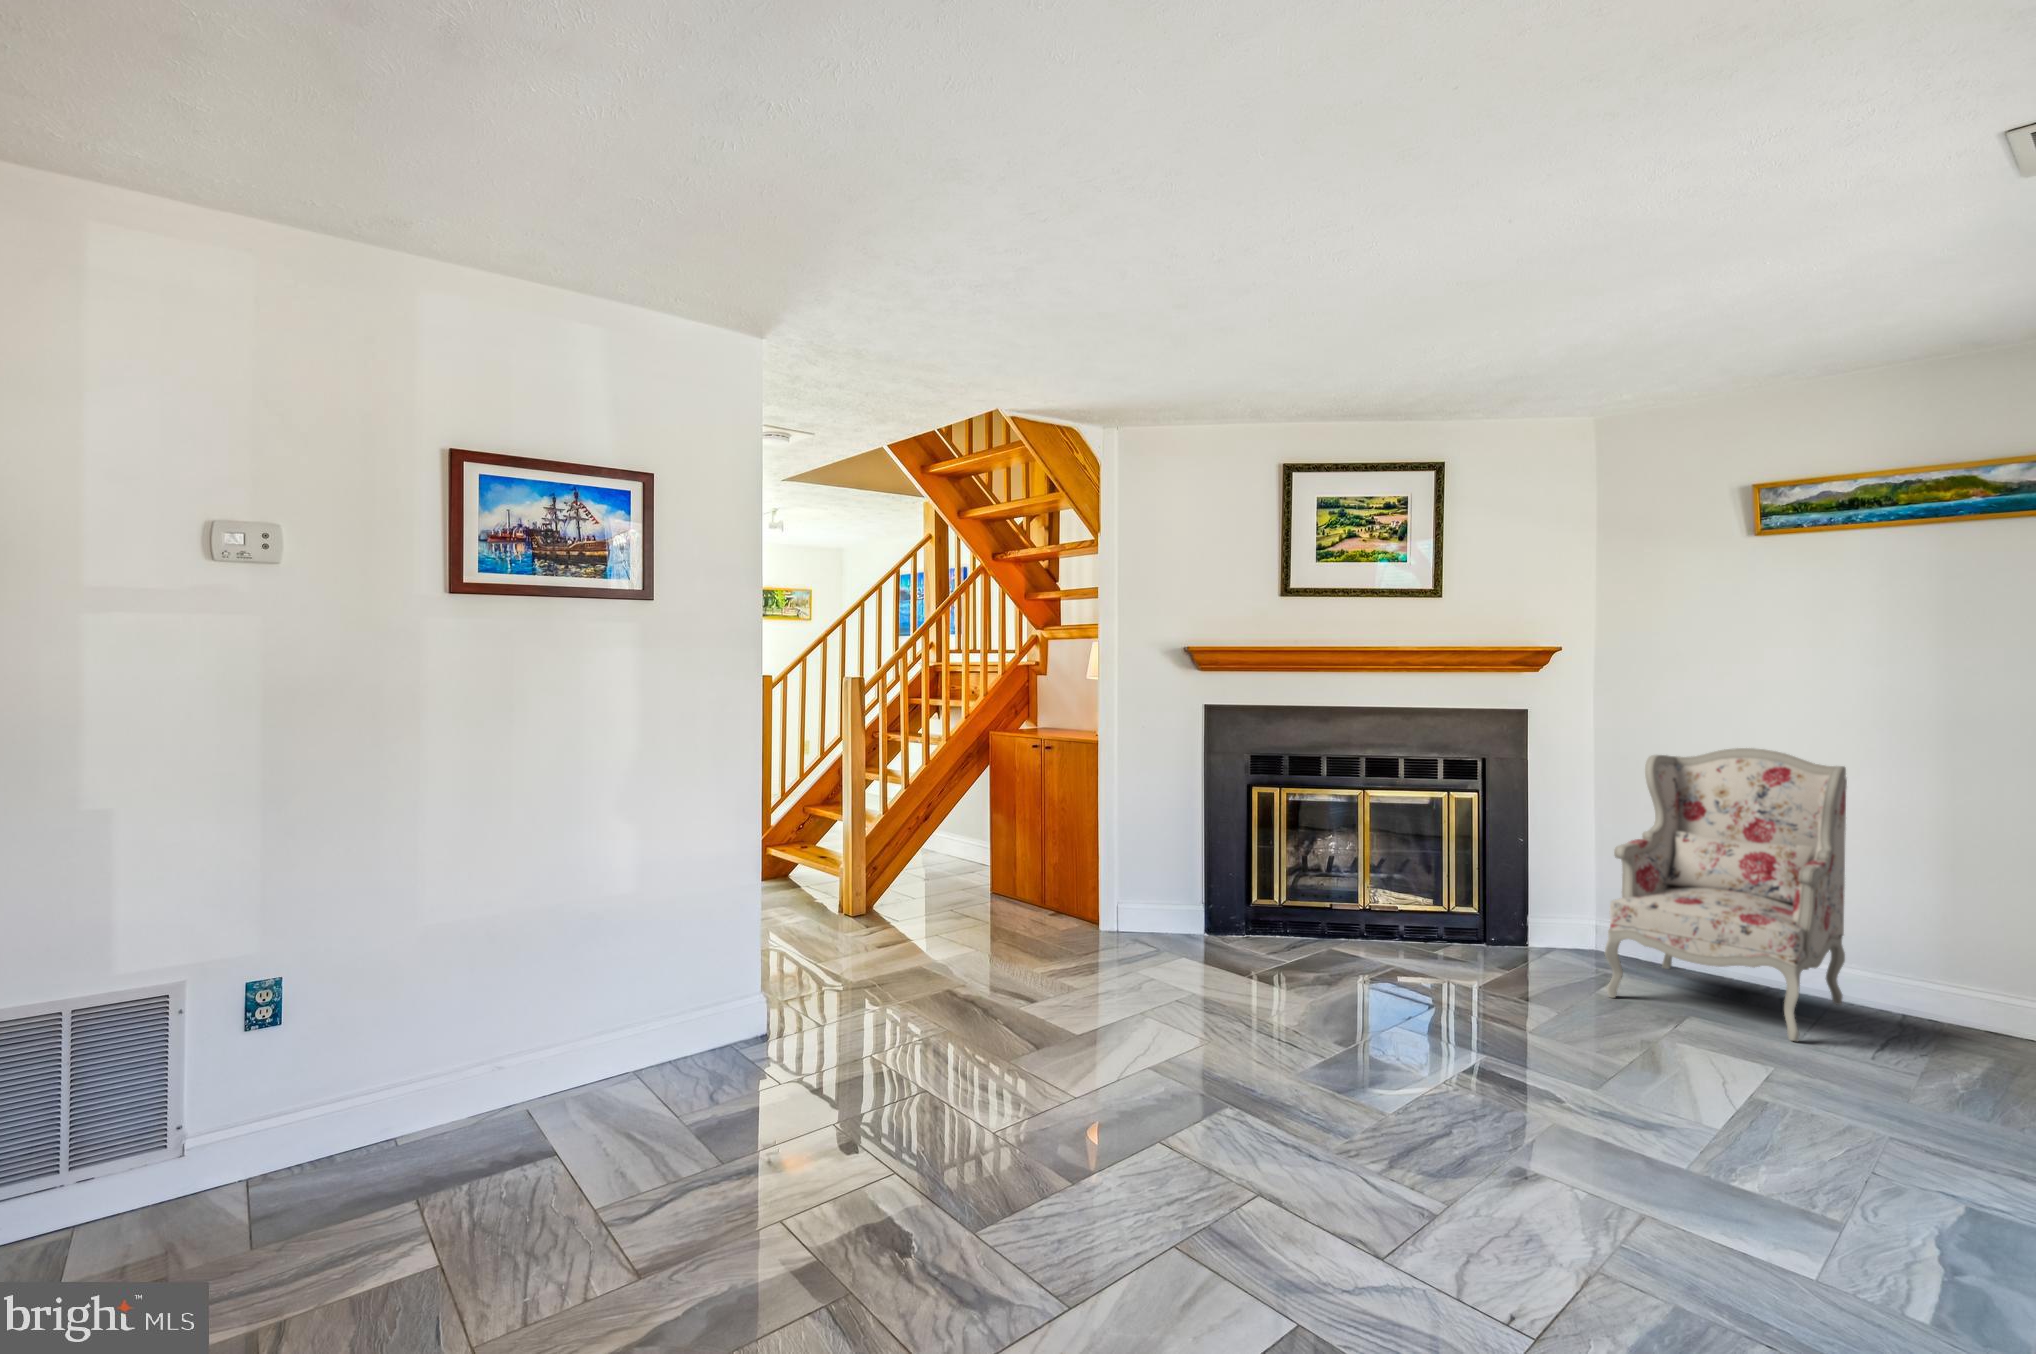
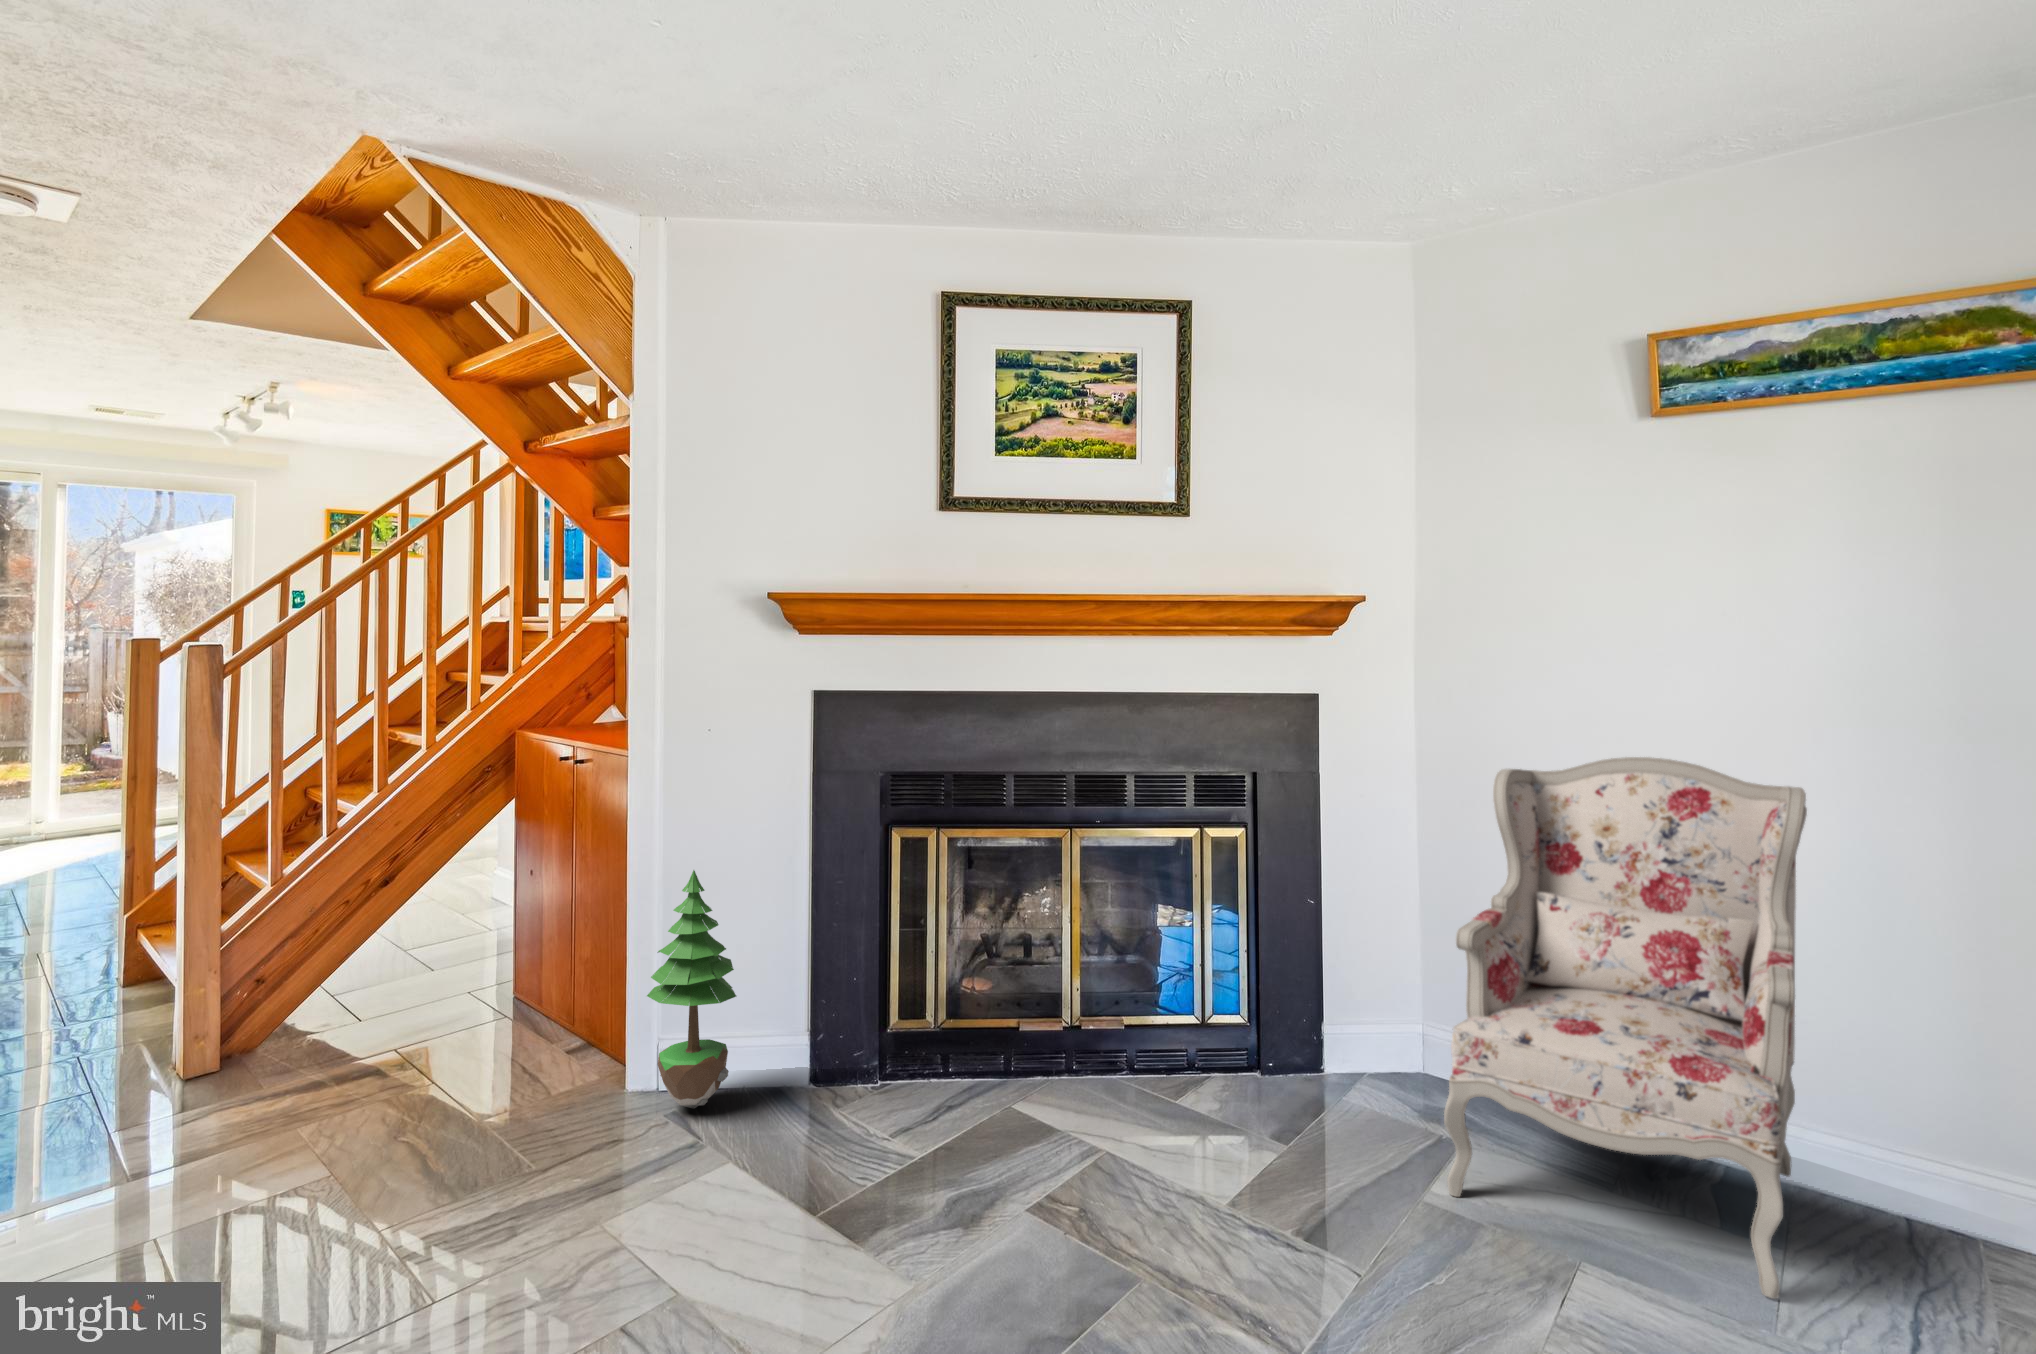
potted tree: none [1120,804,1169,939] -> present [647,870,736,1109]

